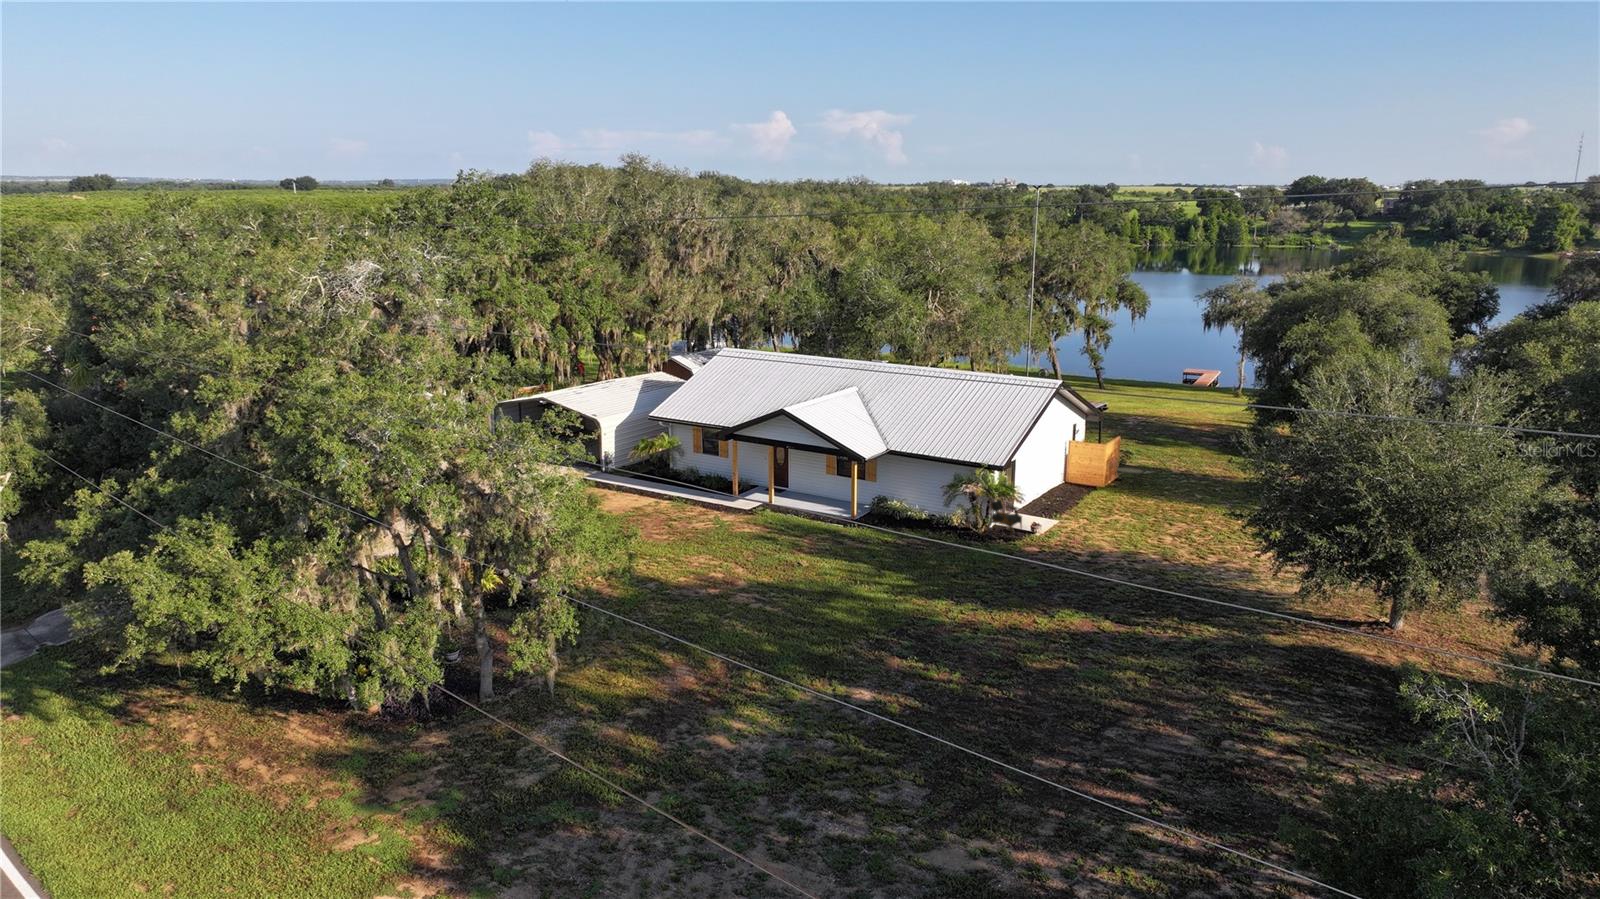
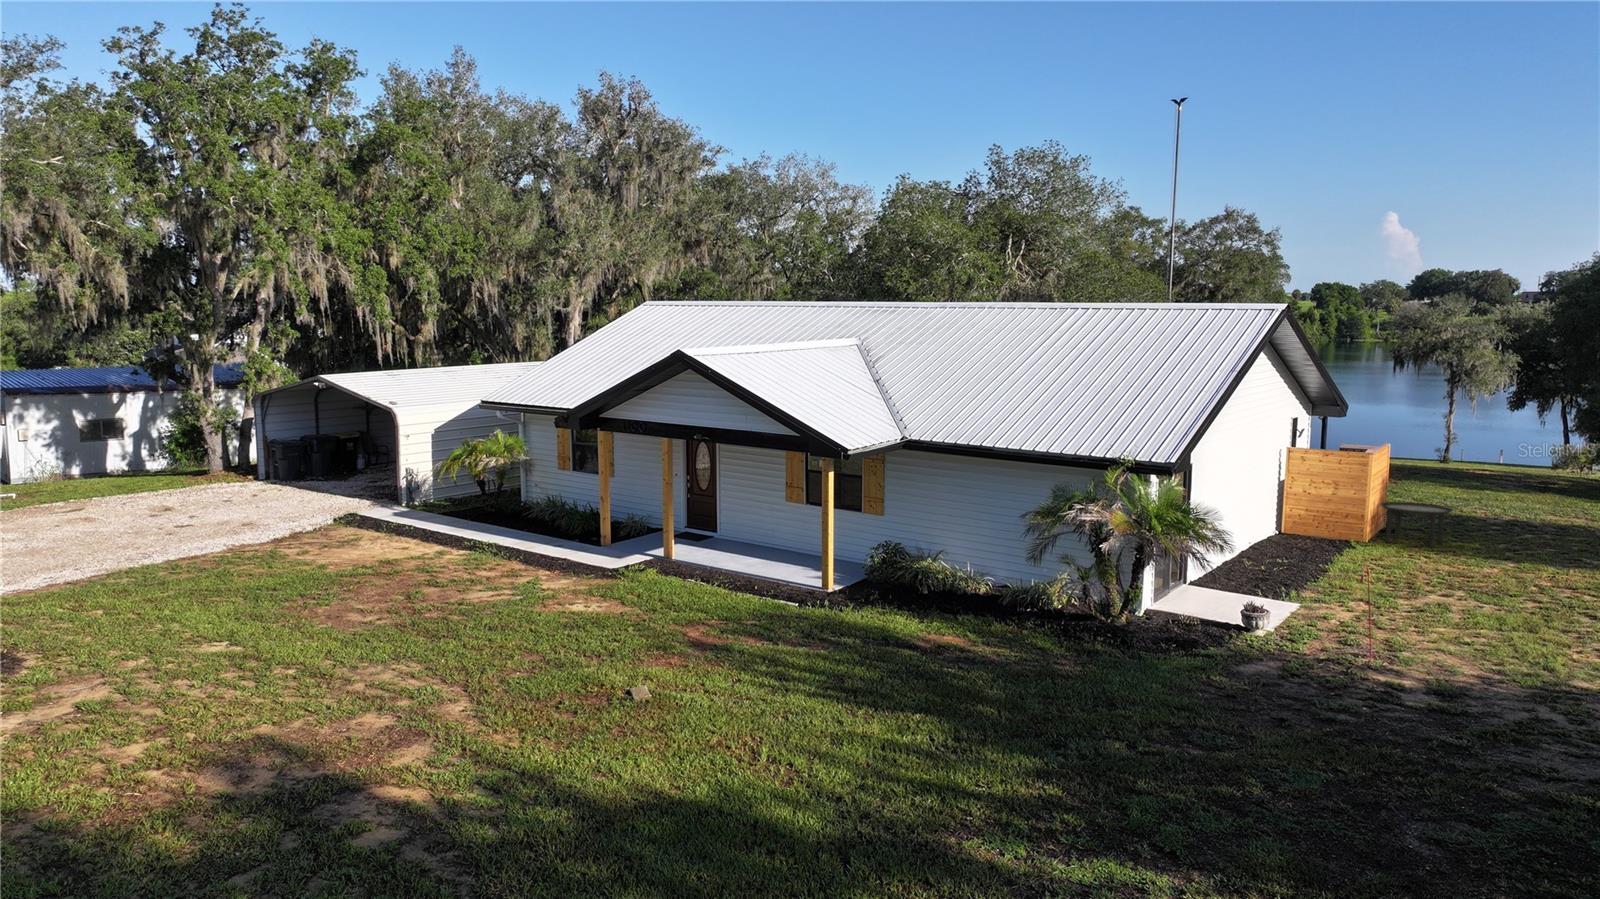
armchair: present [989,500,1022,529] -> none [1132,548,1219,635]

